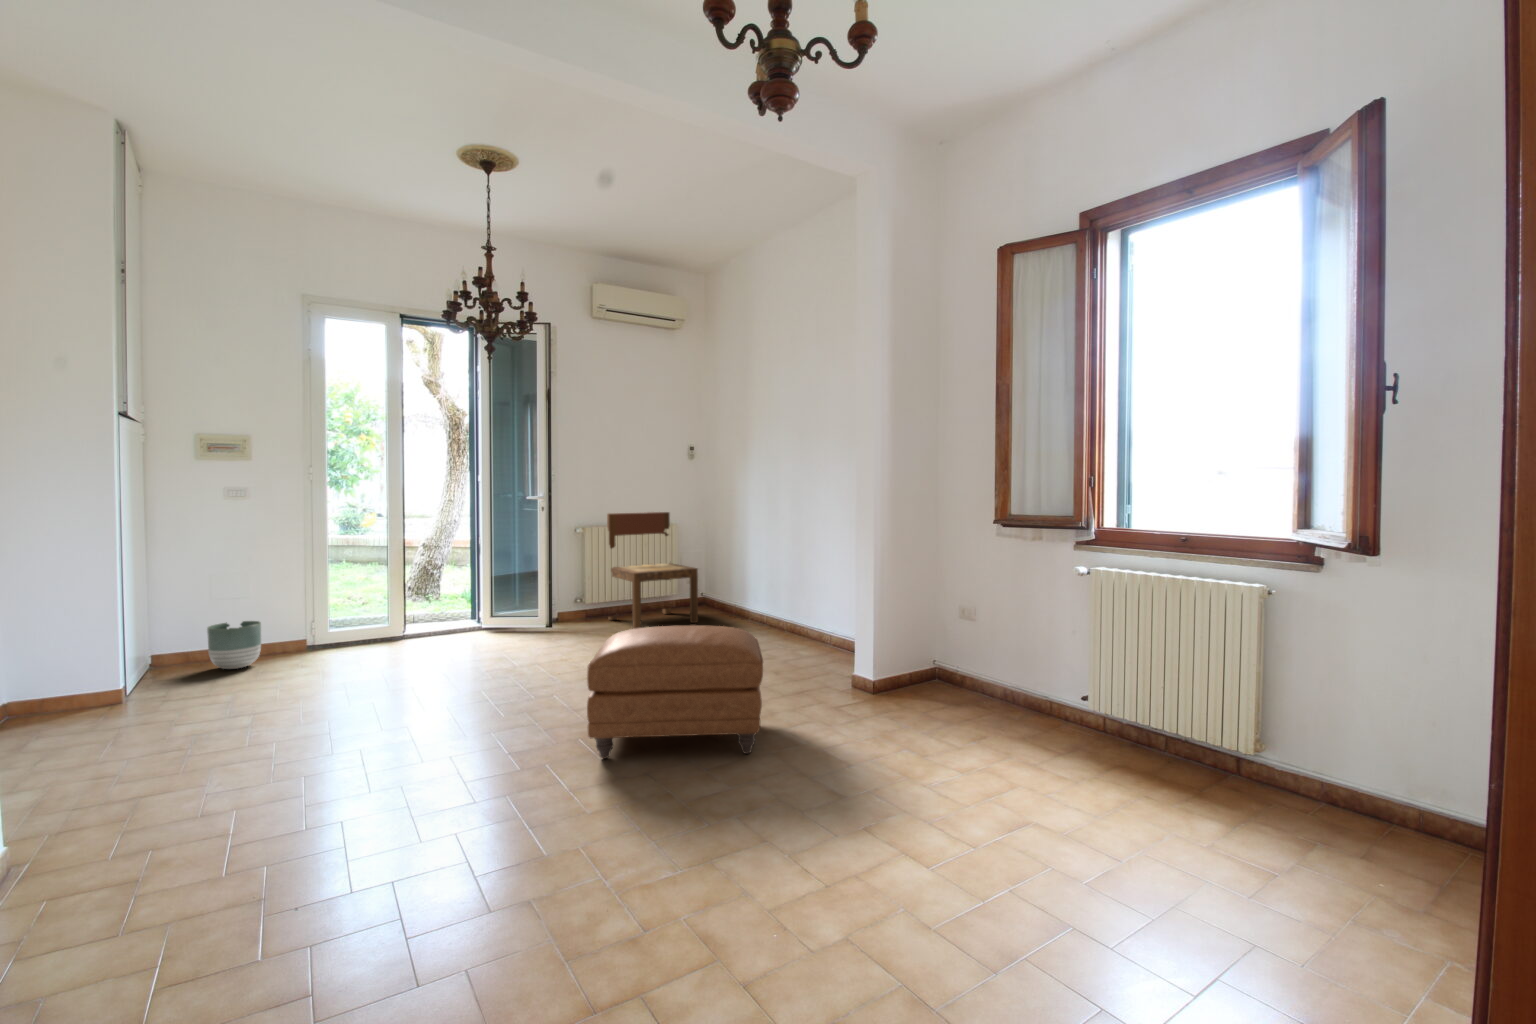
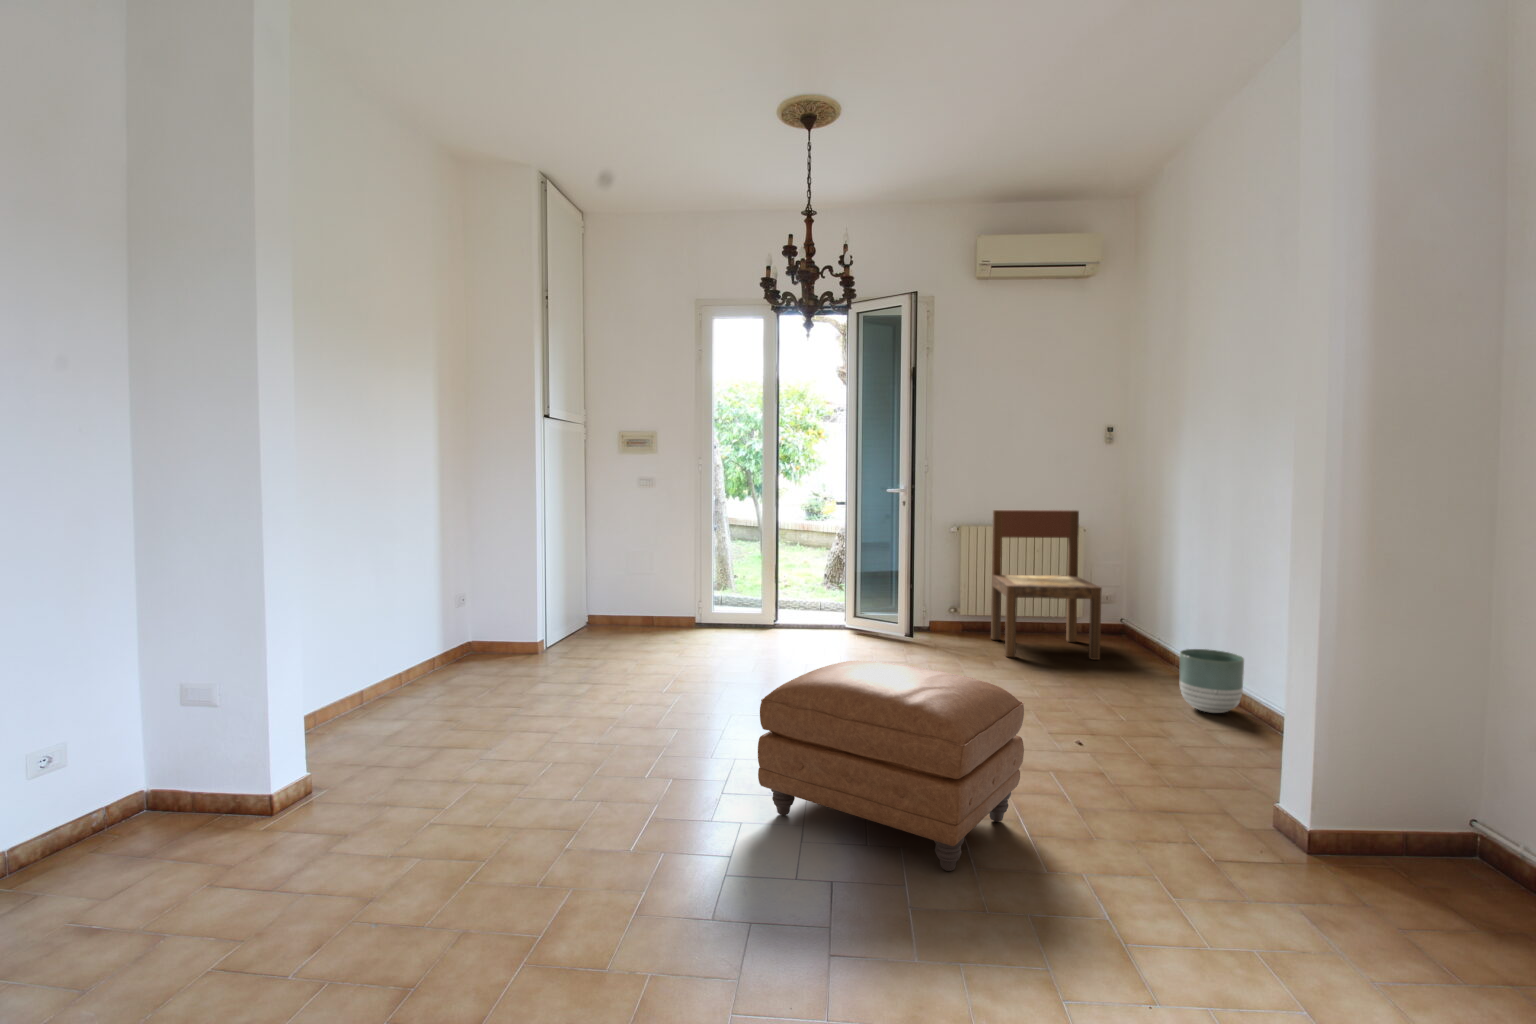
planter: present [207,621,261,669] -> present [1180,649,1244,713]

